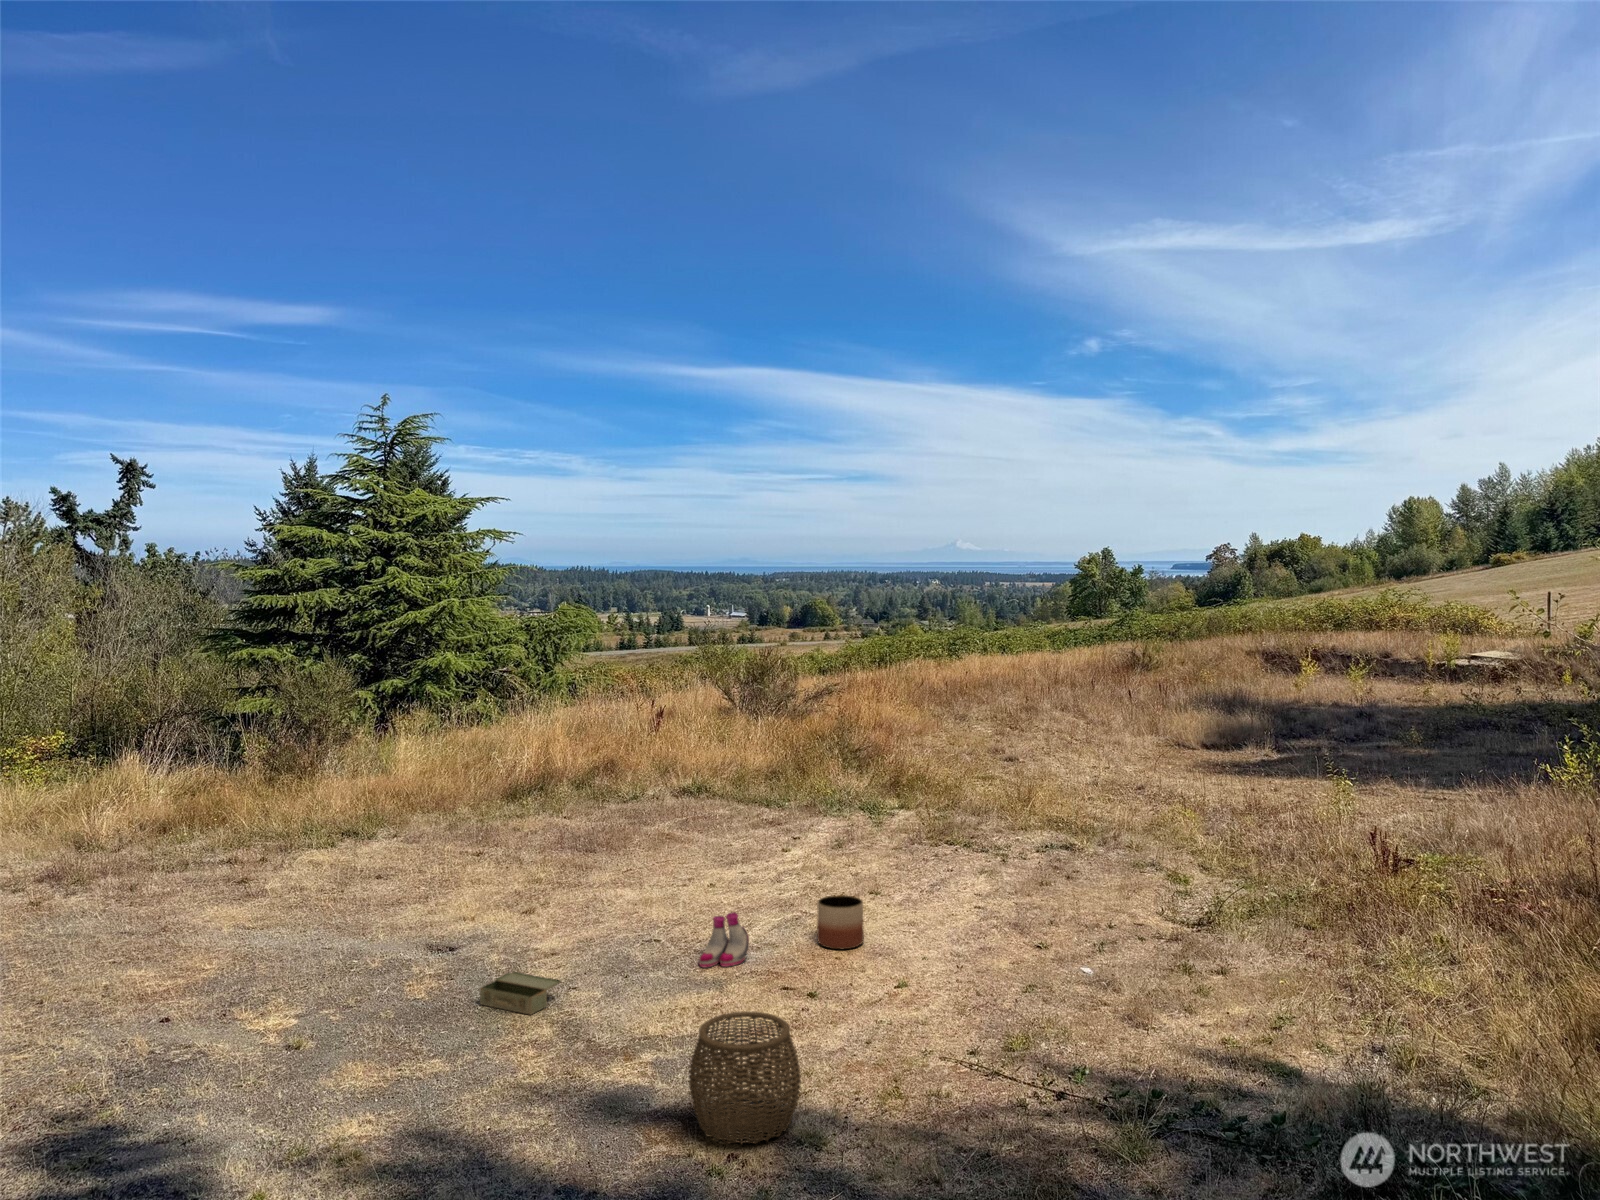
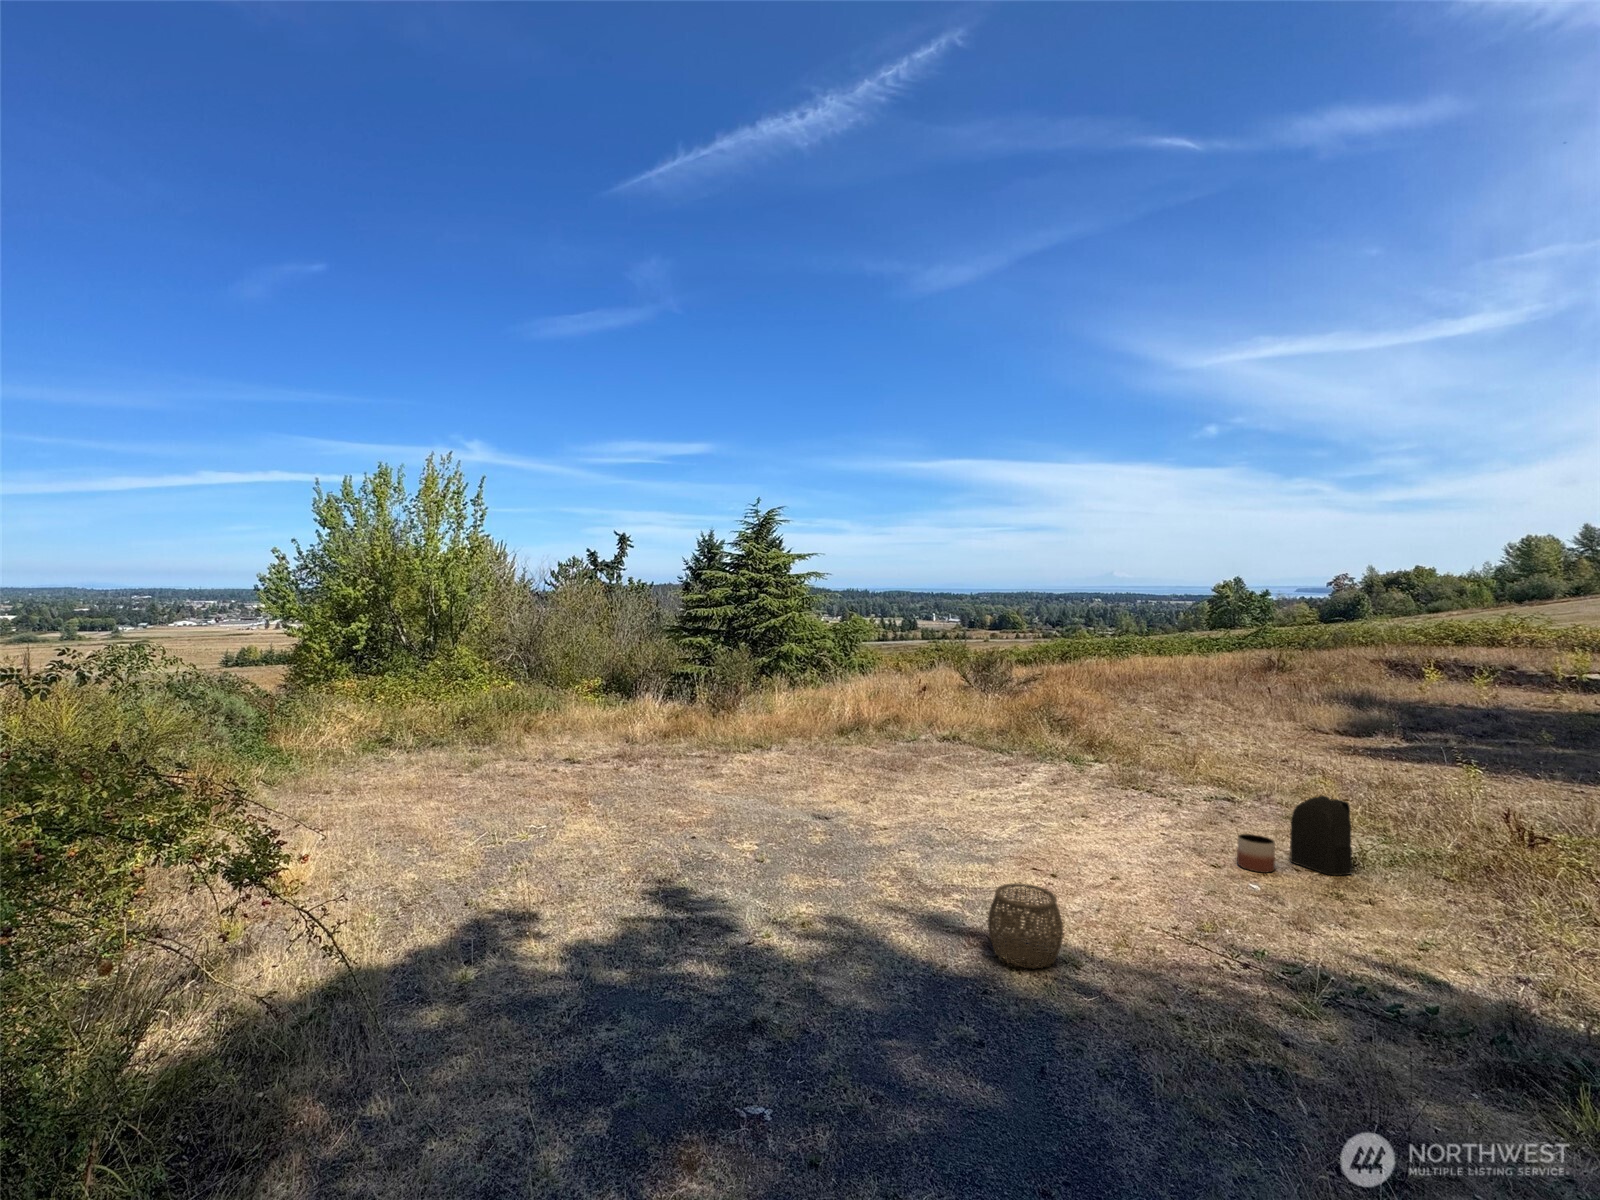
backpack: none [1131,831,1206,940] -> present [1290,796,1353,875]
planter: present [817,895,864,949] -> present [1237,834,1275,873]
boots: present [699,912,749,968] -> none [972,820,1006,856]
toolbox: present [480,972,561,1015] -> none [837,843,887,871]

